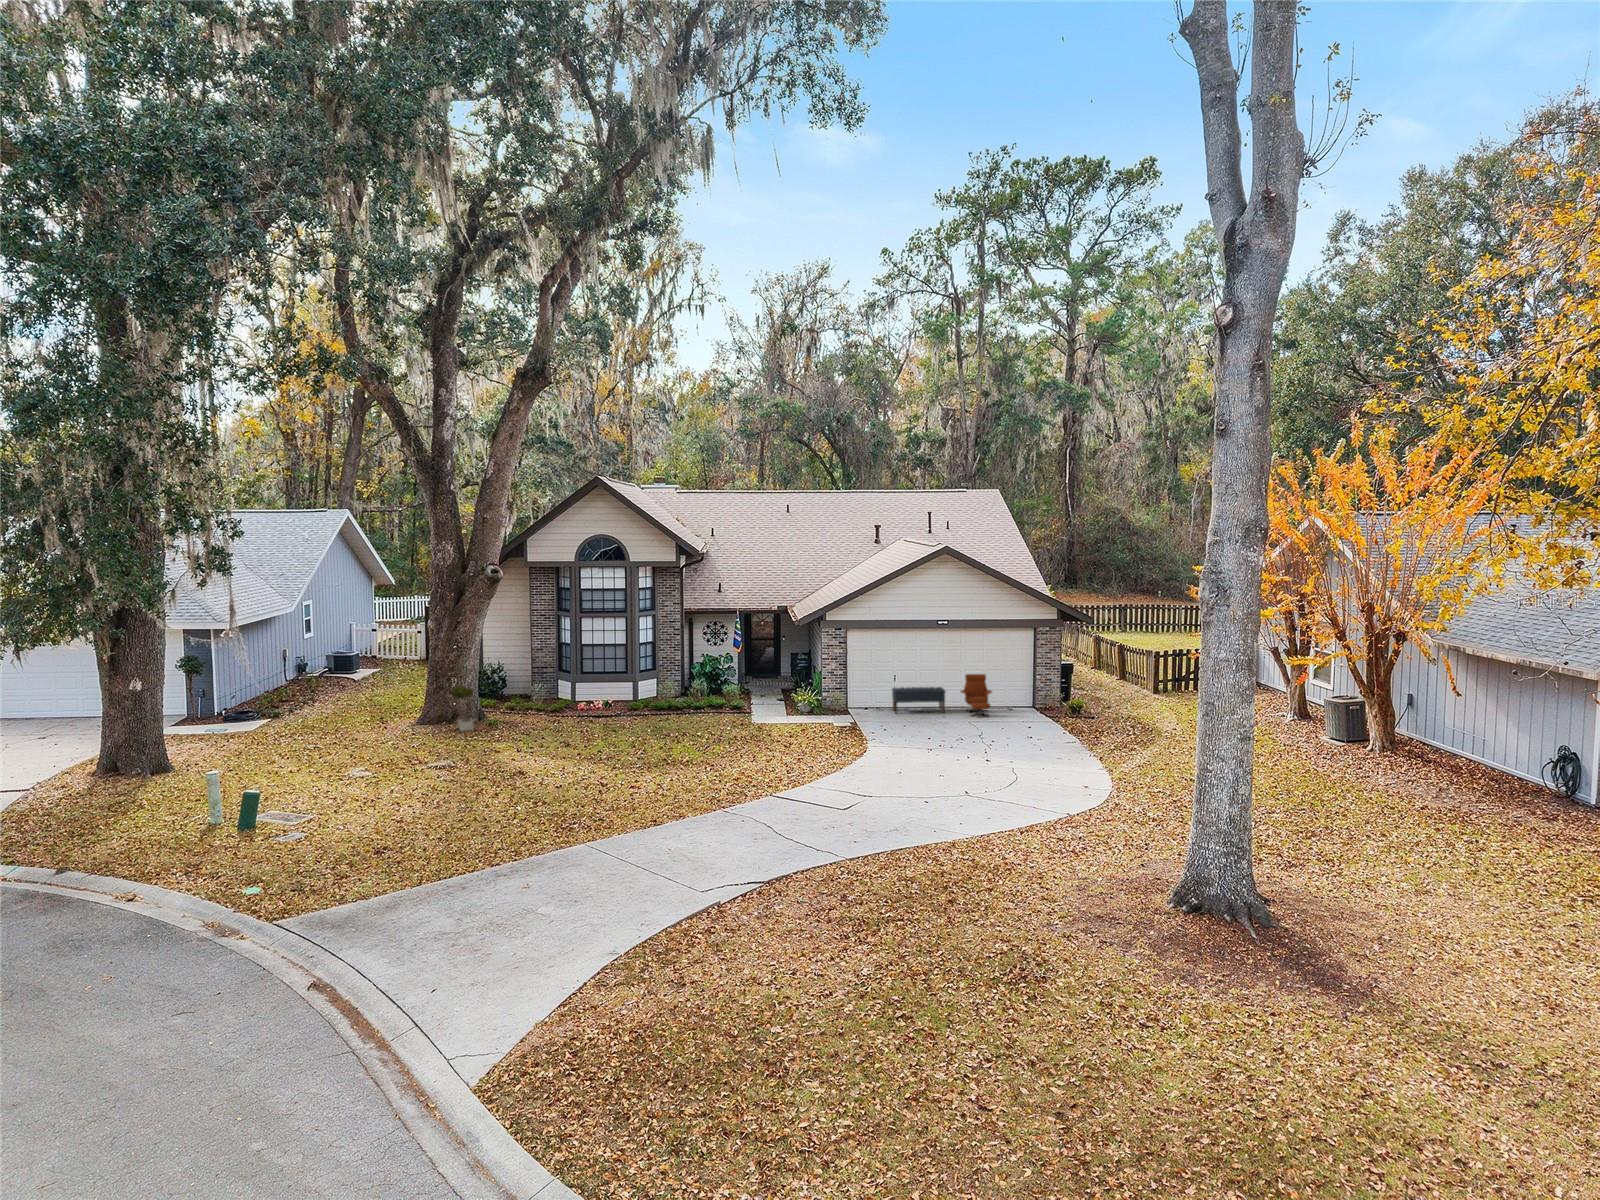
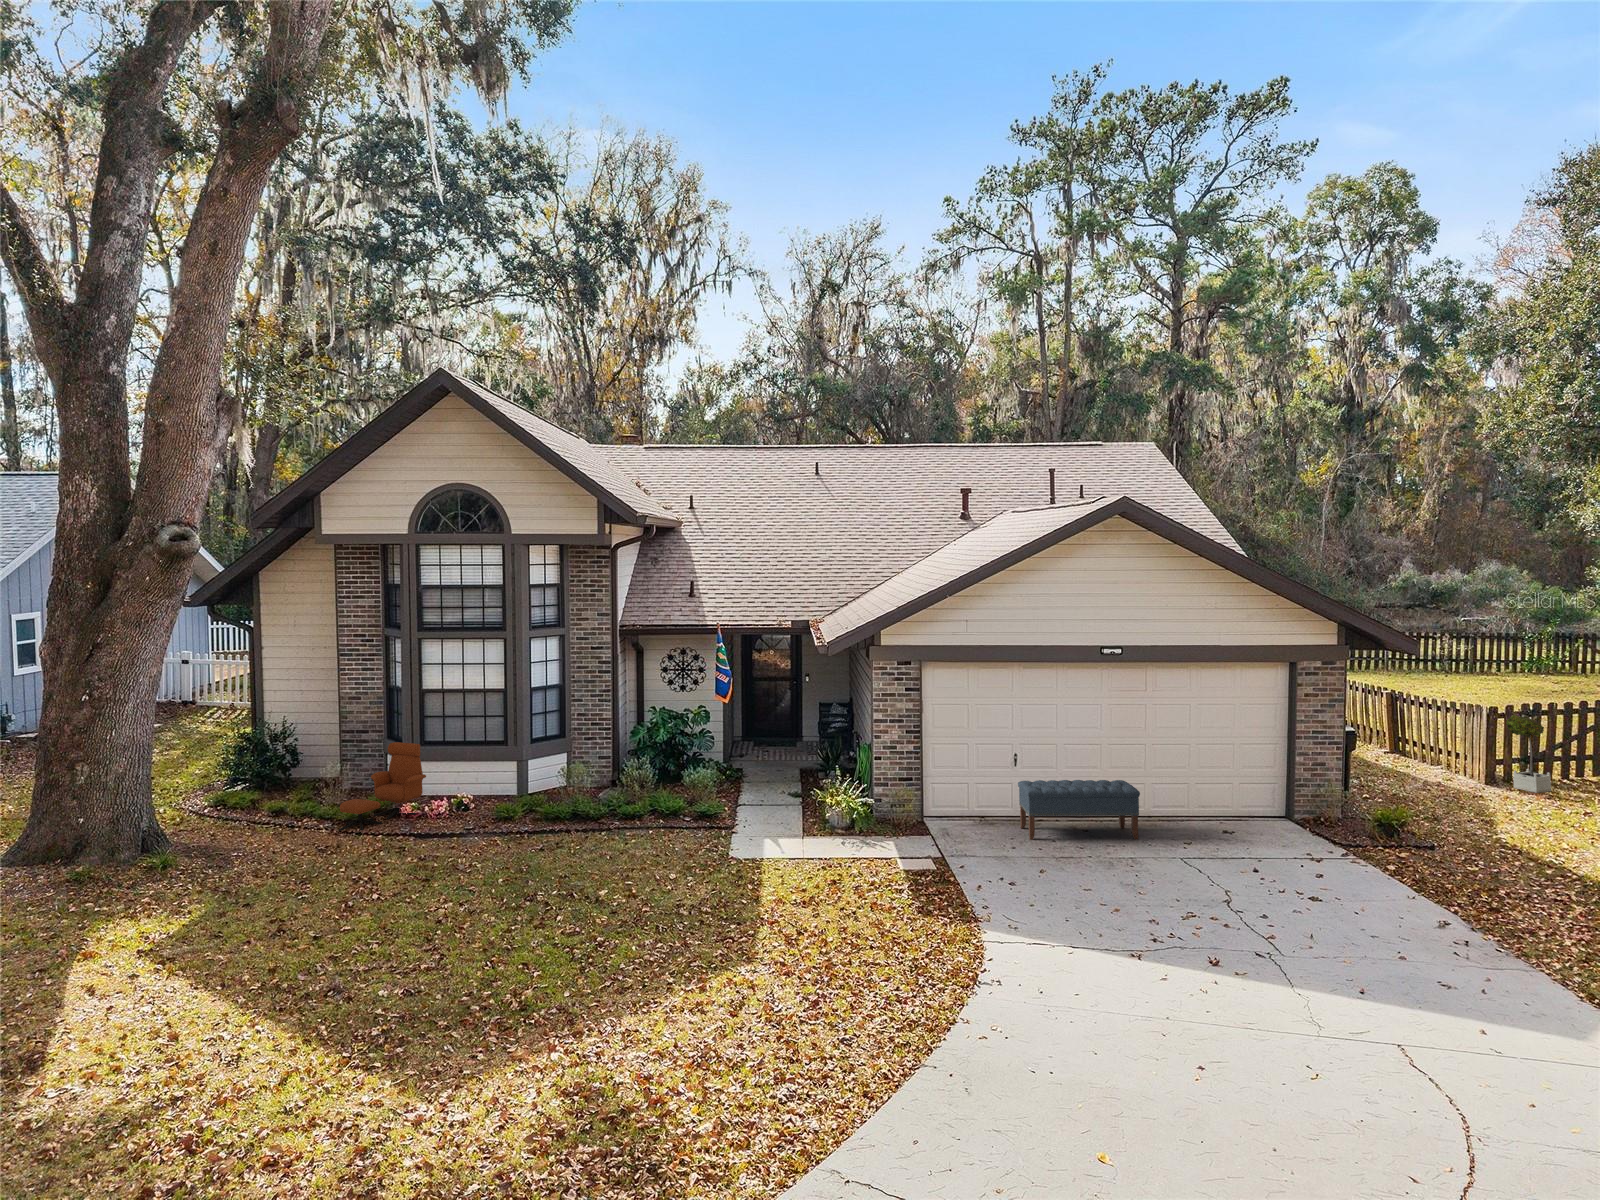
lounge chair: present [961,674,992,716] -> present [339,742,426,830]
potted tree: present [453,687,474,731] -> present [1507,715,1551,793]

